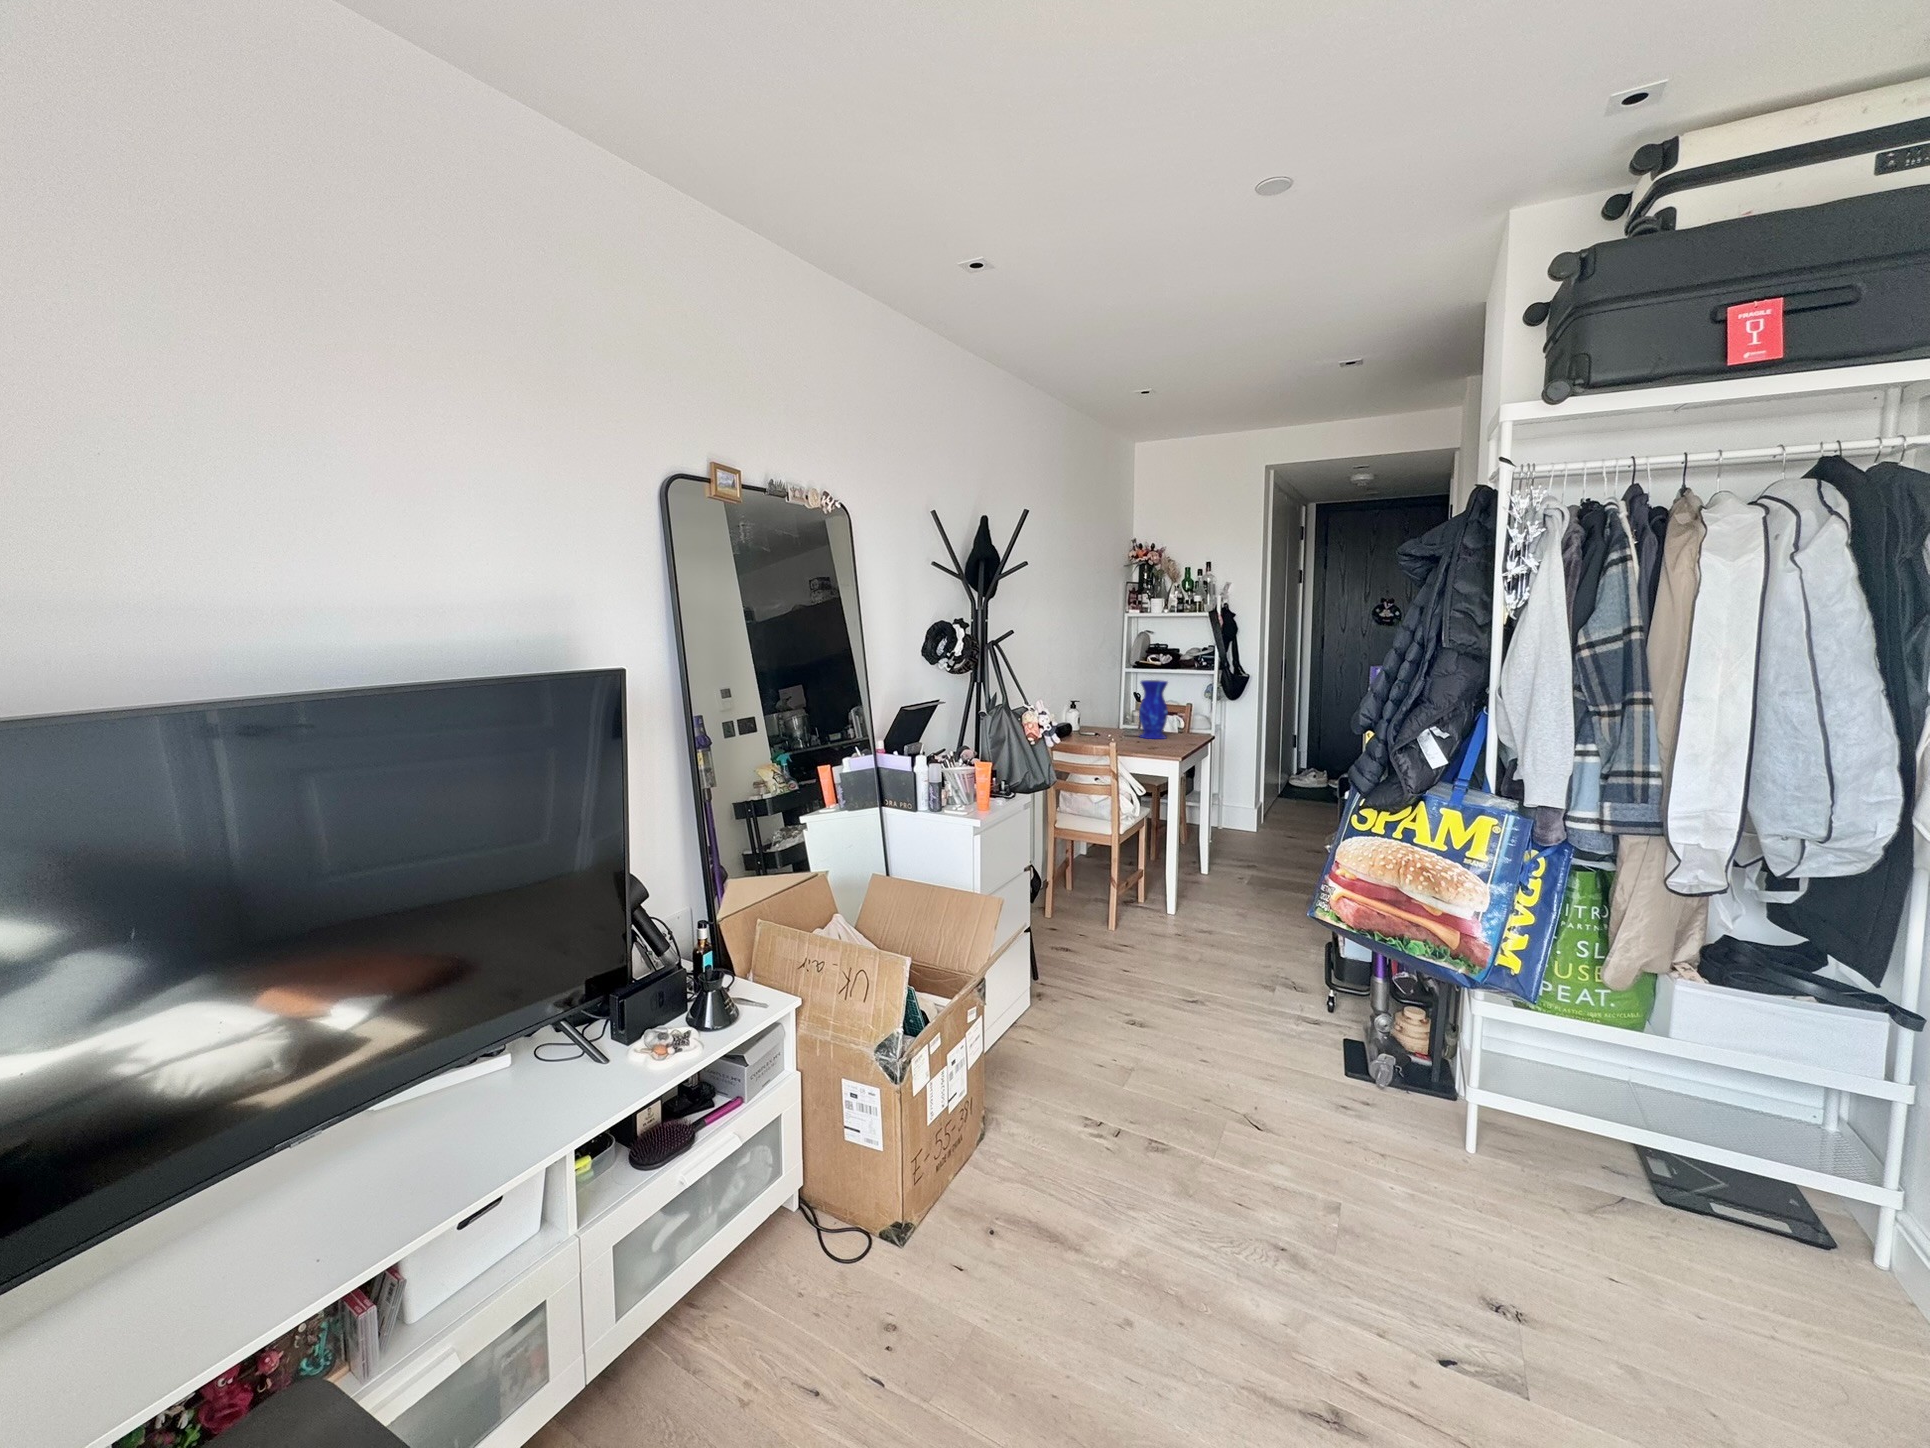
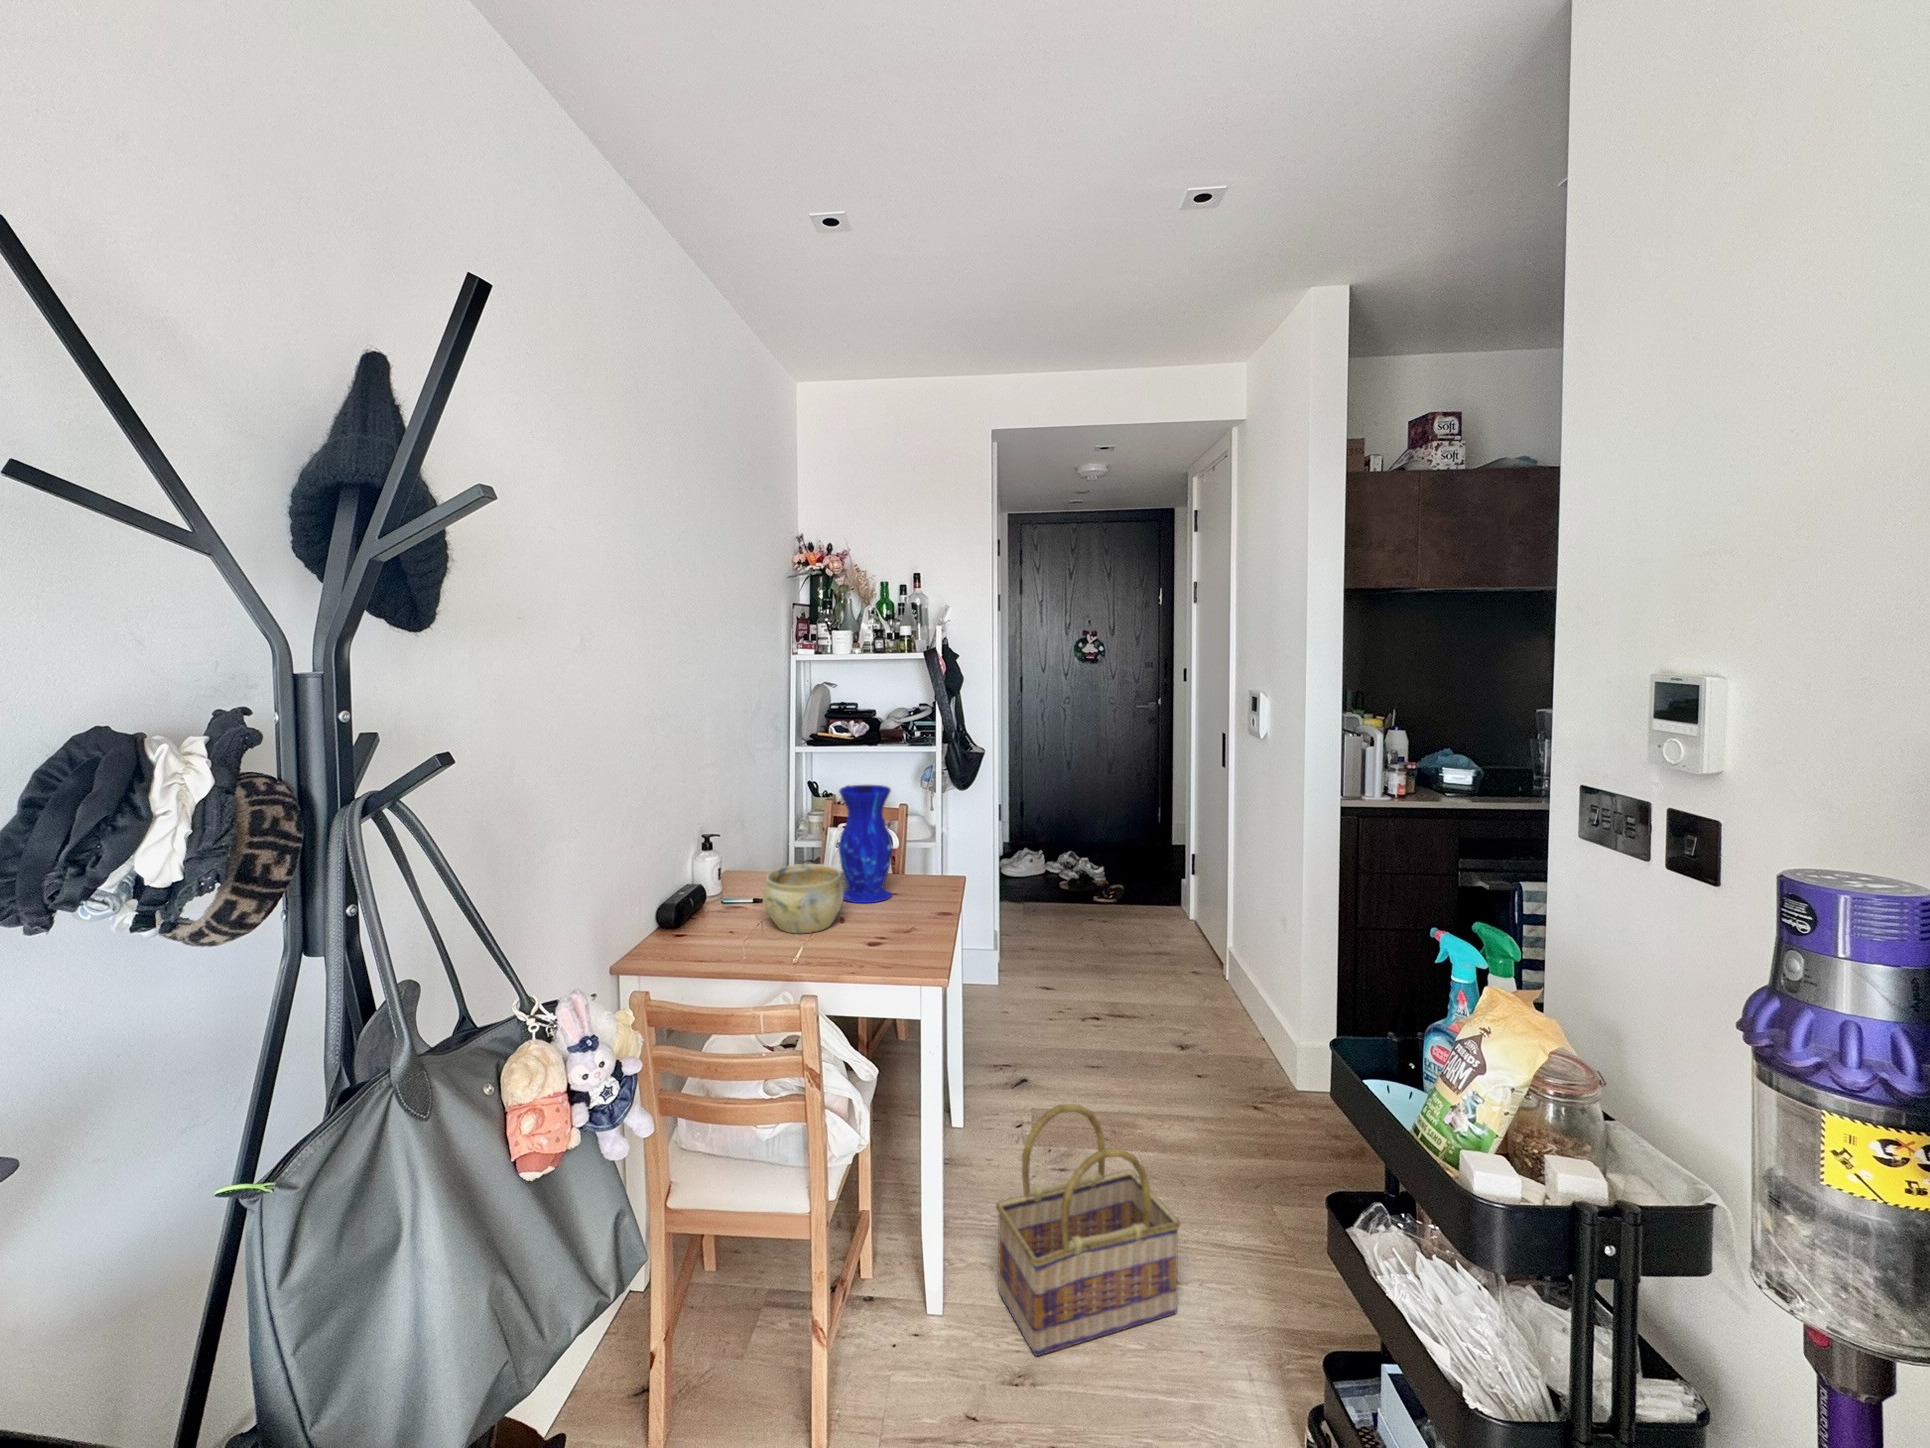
ceramic bowl: none [1098,714,1137,743] -> present [763,864,844,933]
basket: none [1201,829,1292,929] -> present [996,1104,1180,1356]

